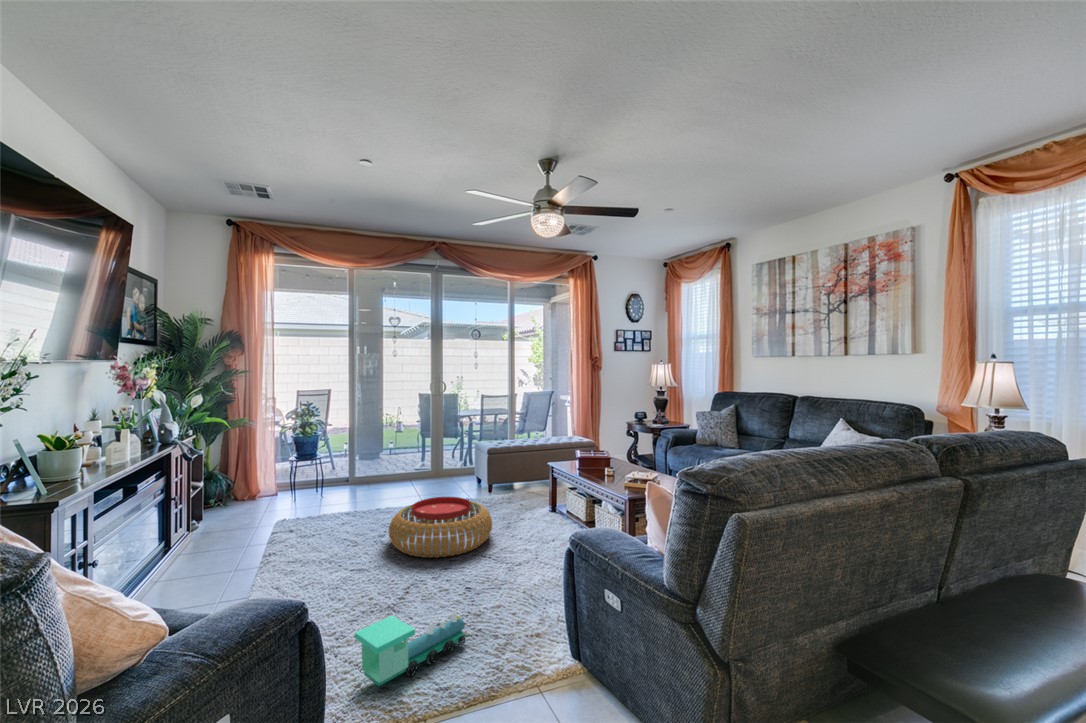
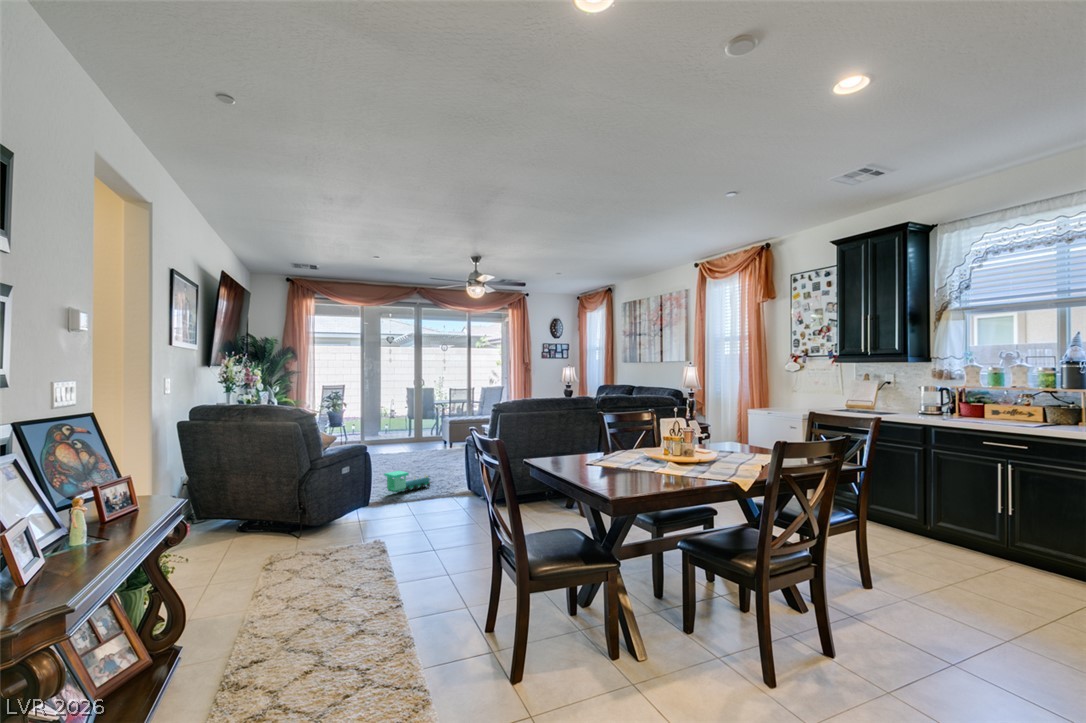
pouf: present [389,497,492,558] -> none [392,442,449,469]

